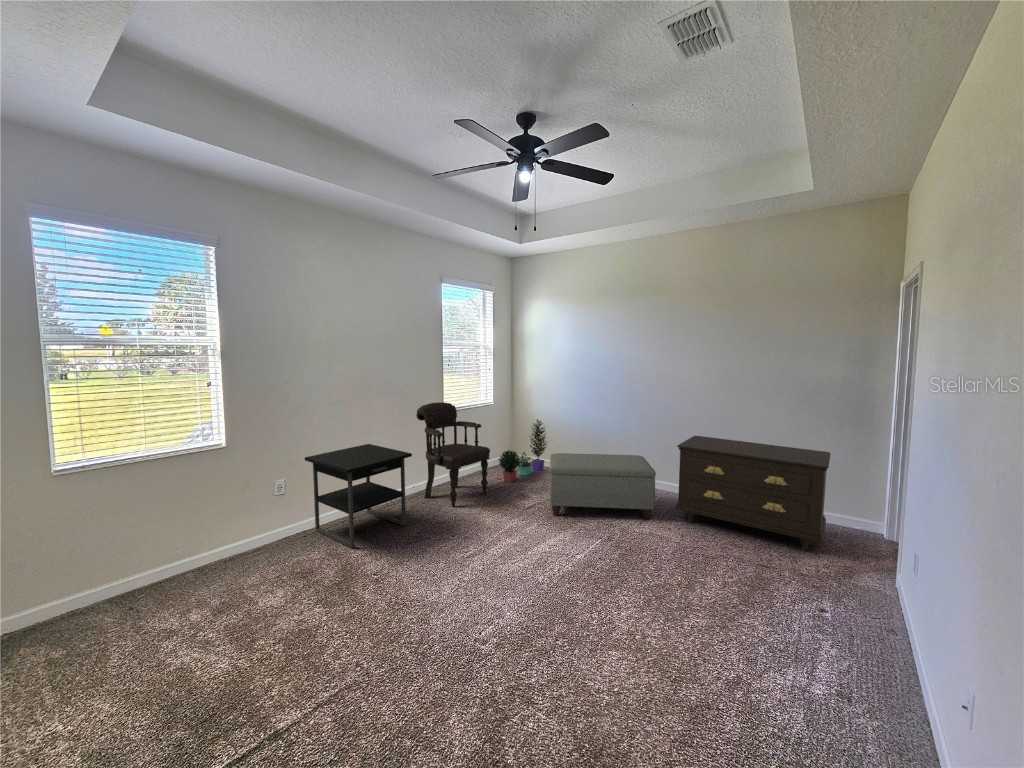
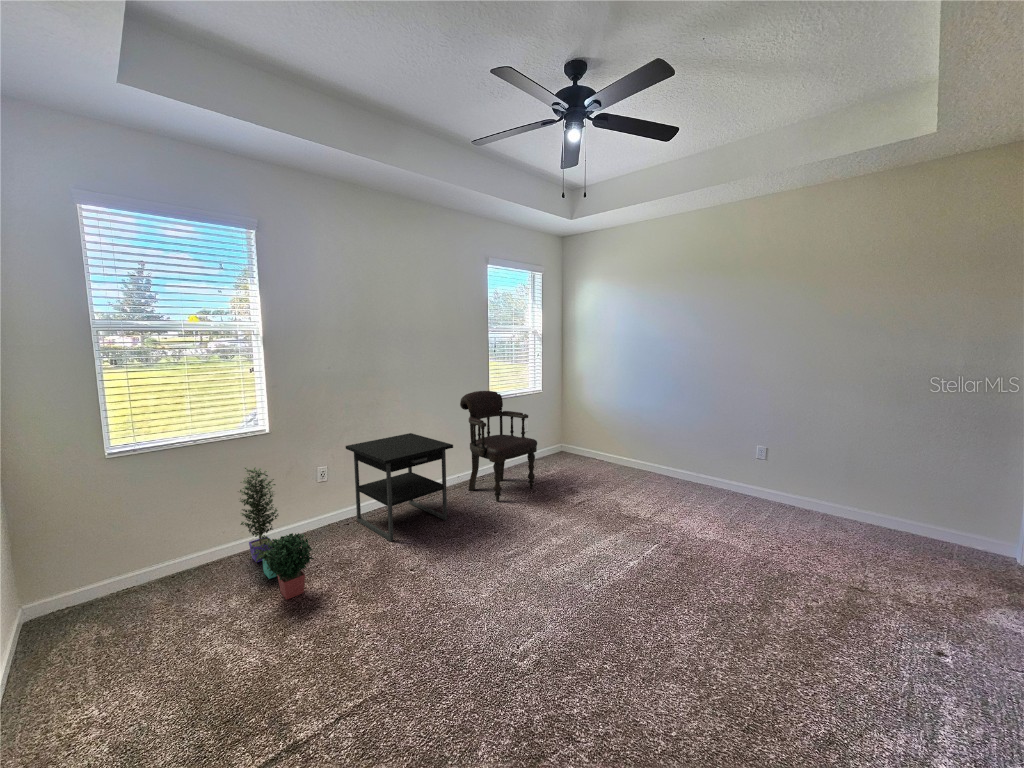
potted plant: present [498,419,547,482] -> present [240,467,314,600]
dresser: present [675,436,831,551] -> none [747,432,951,575]
ottoman: present [550,453,656,520] -> none [602,448,725,526]

